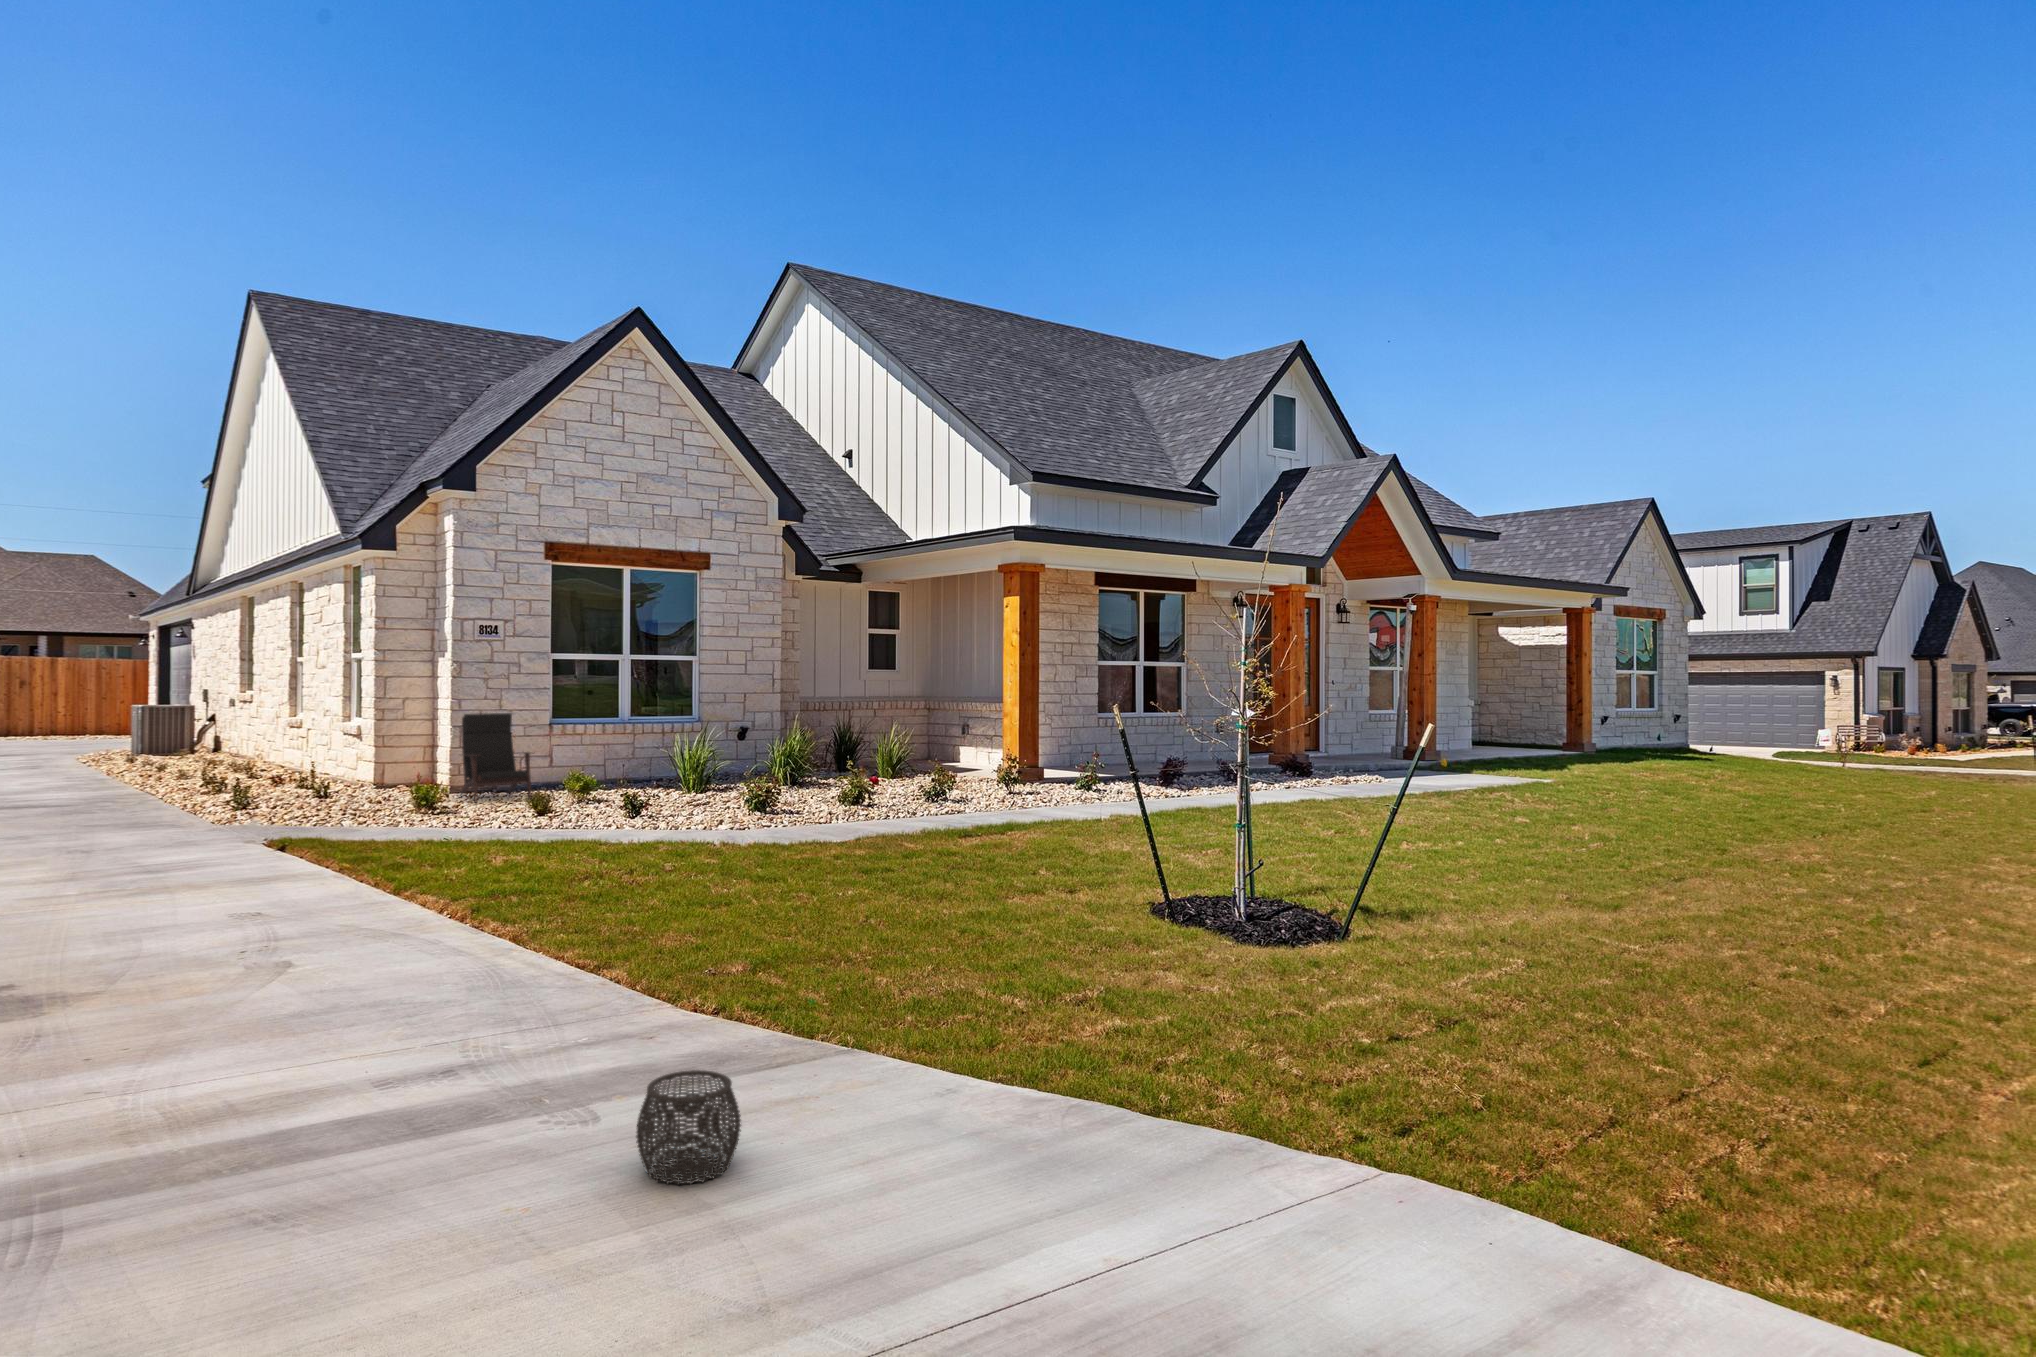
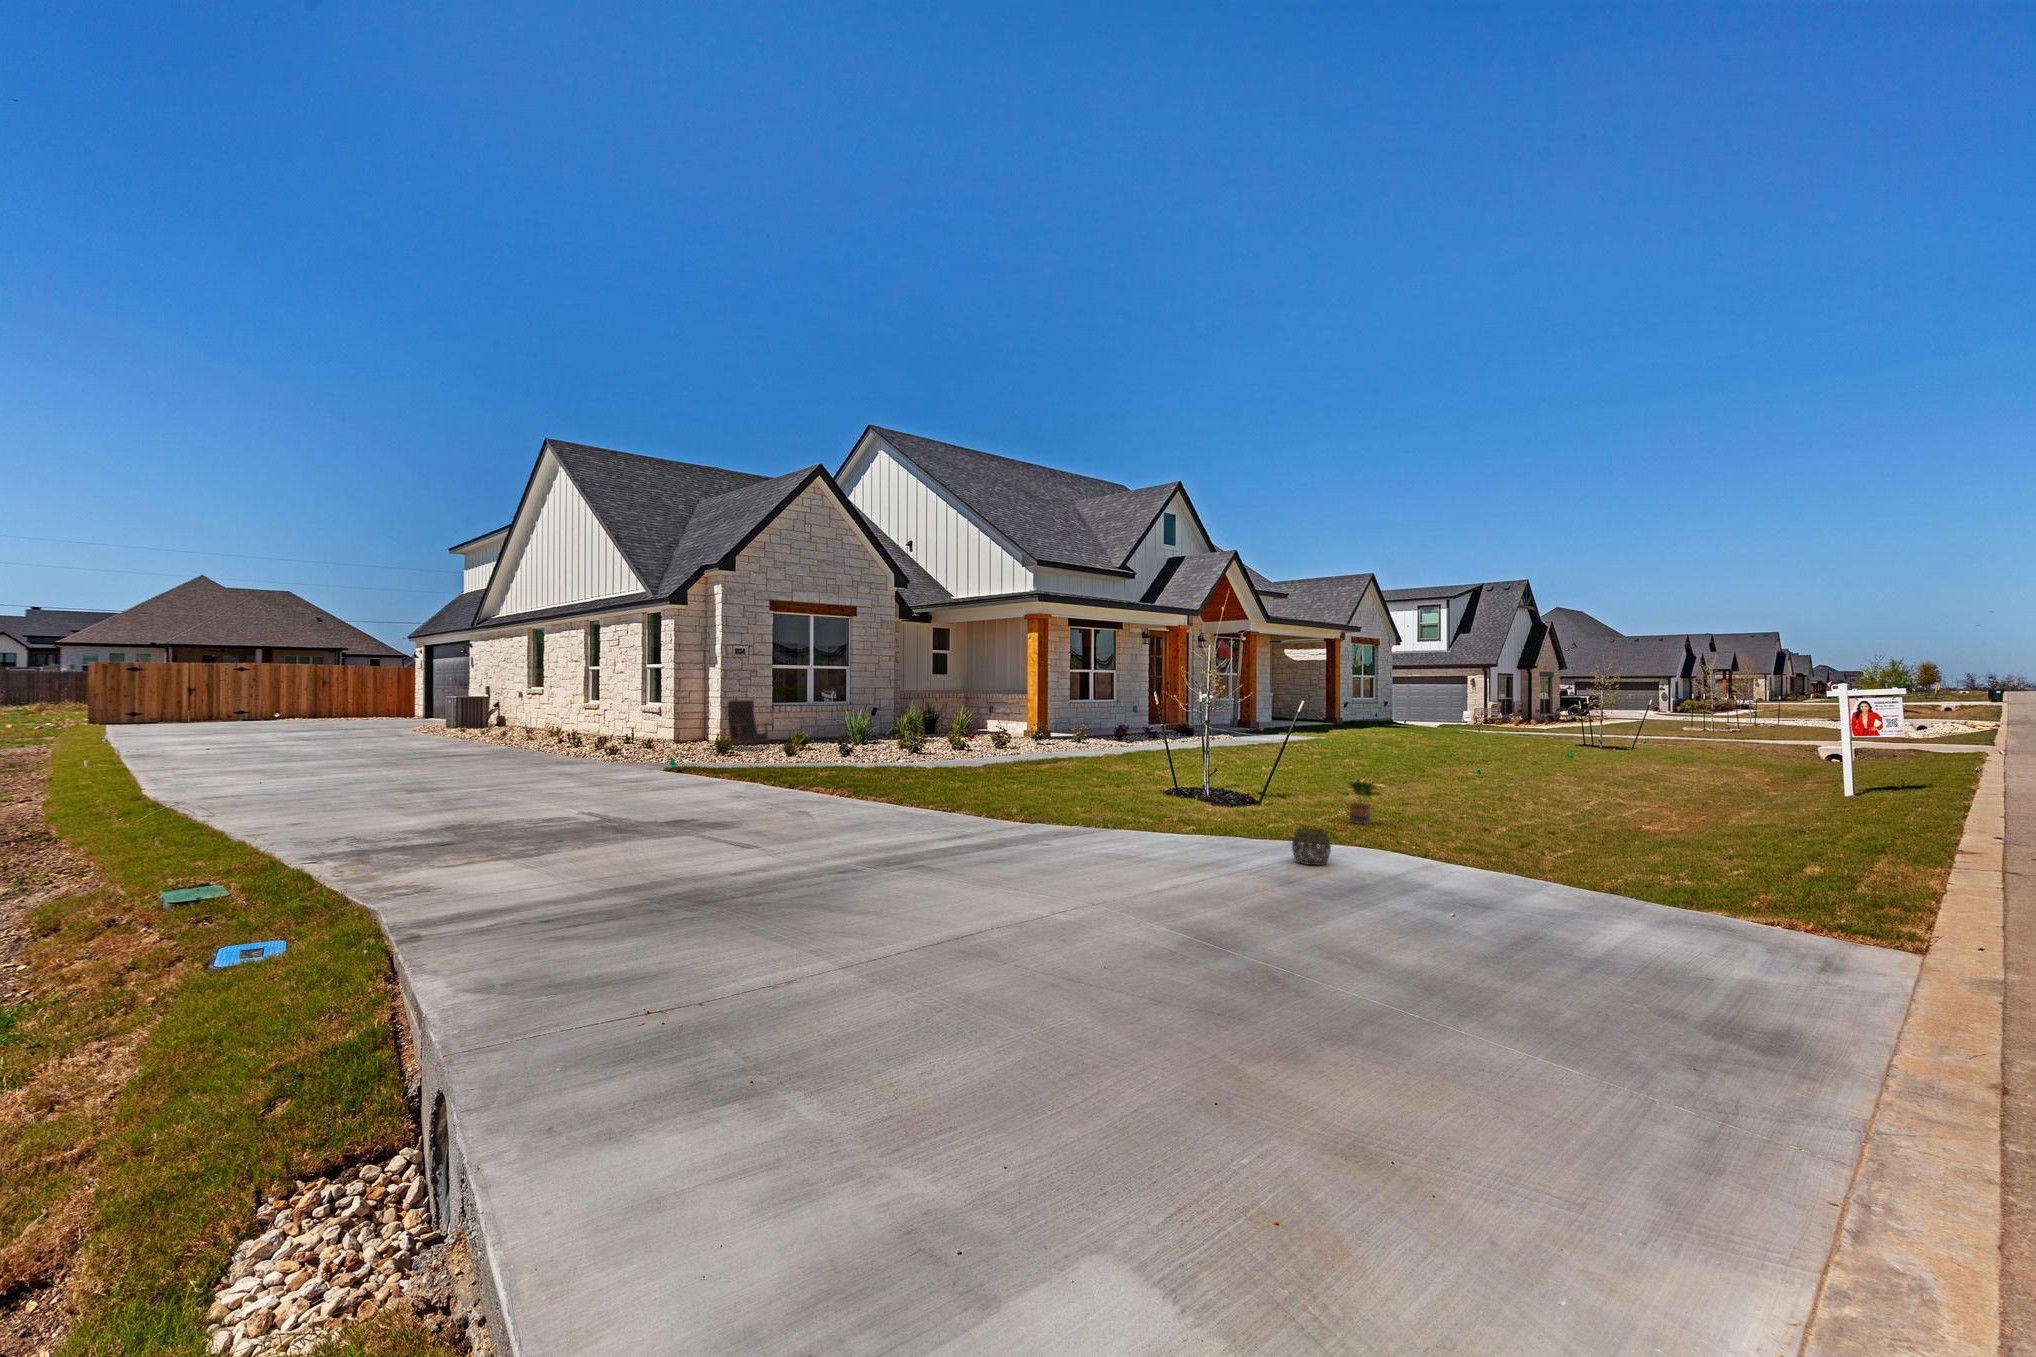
potted tree: none [1493,928,1564,1039] -> present [1349,781,1376,824]
woven basket: present [636,1070,741,1184] -> present [1292,828,1331,865]

